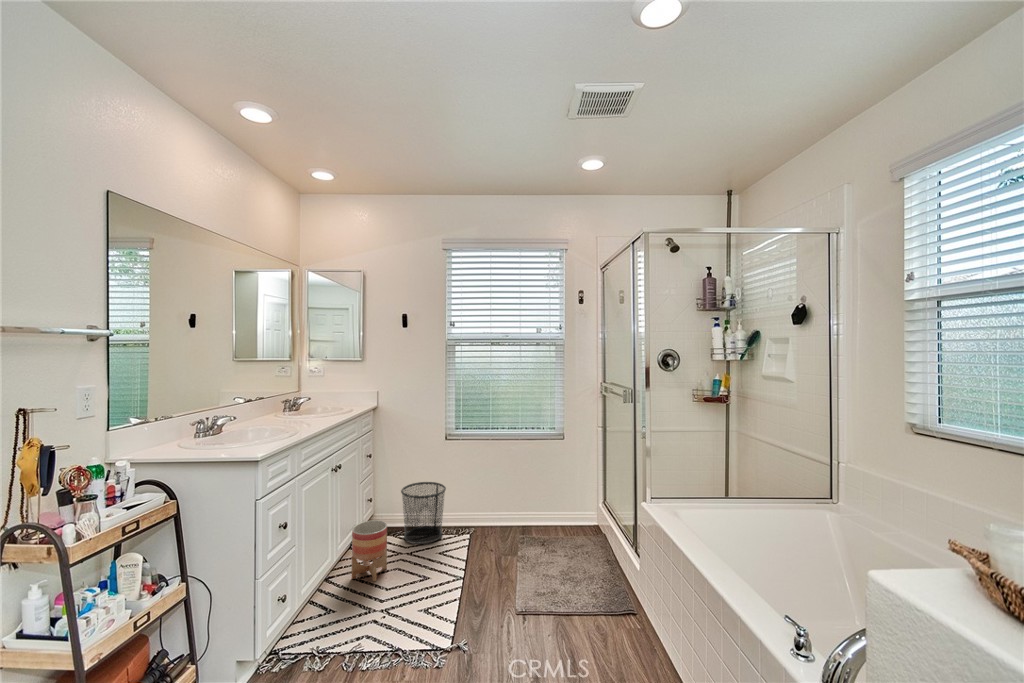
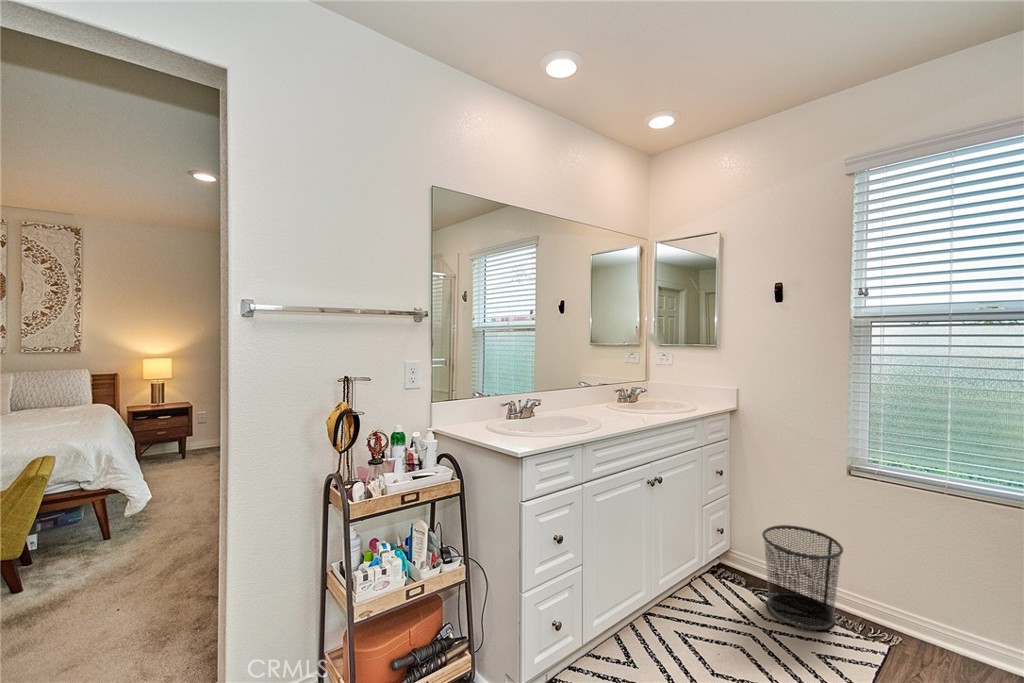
planter: present [352,520,387,581] -> none [673,560,724,651]

